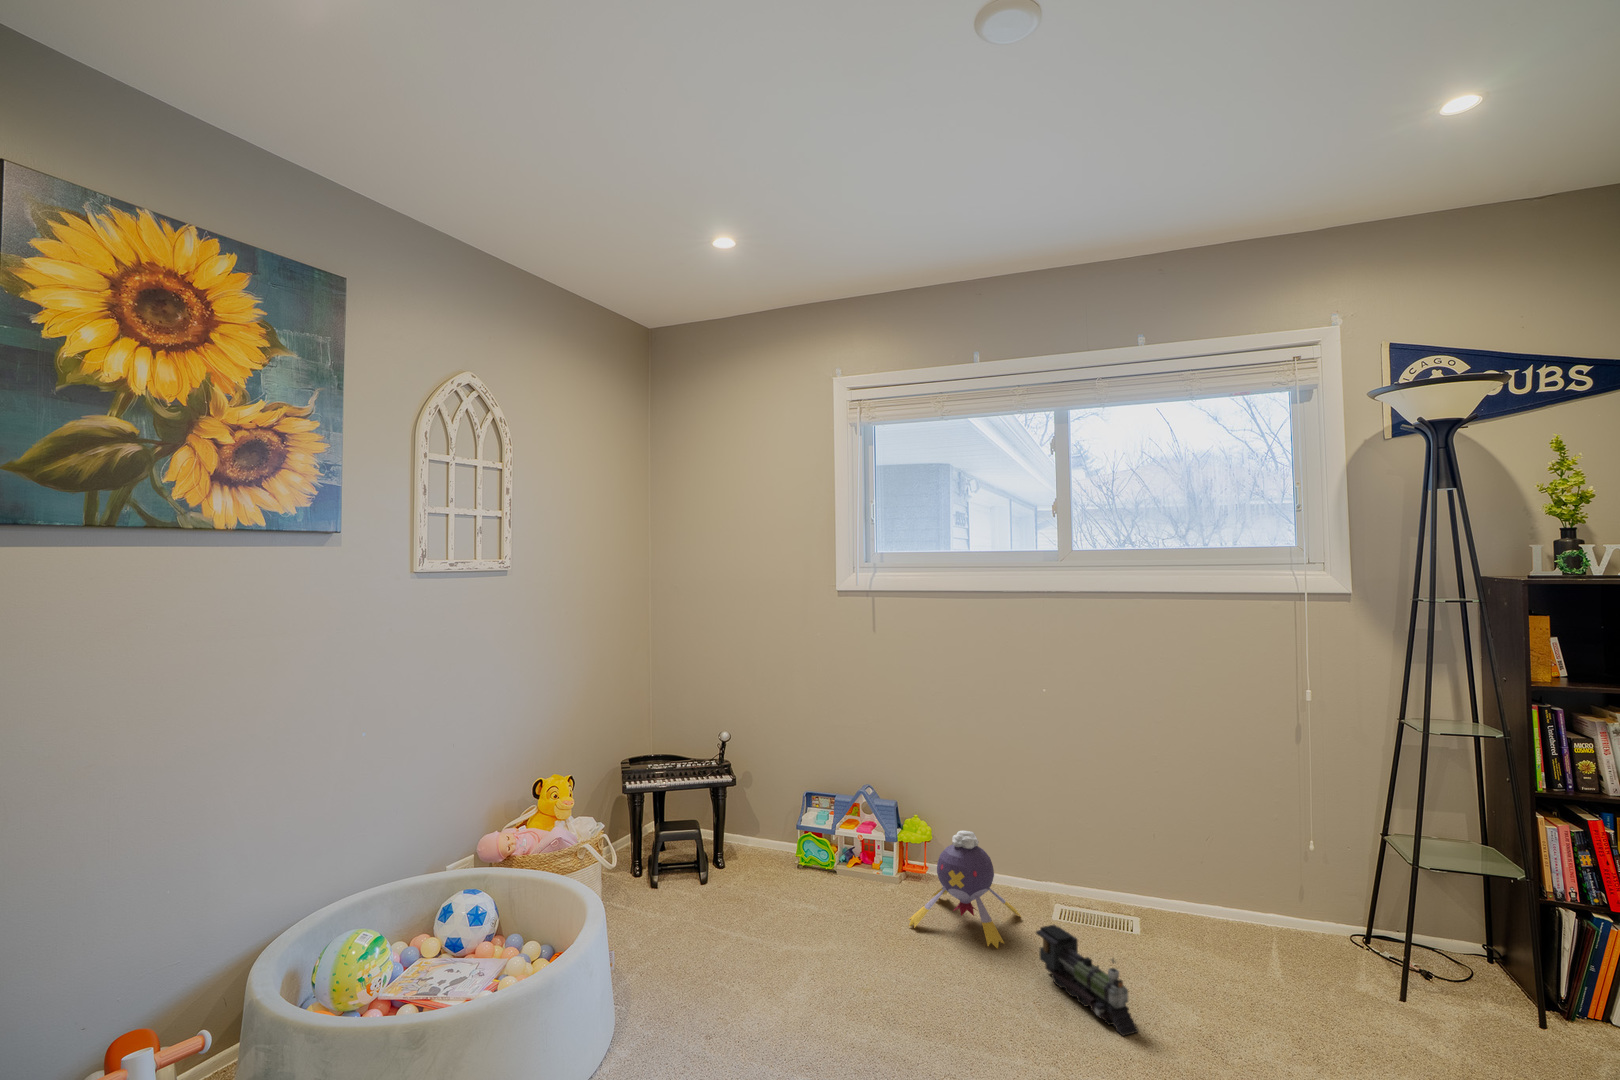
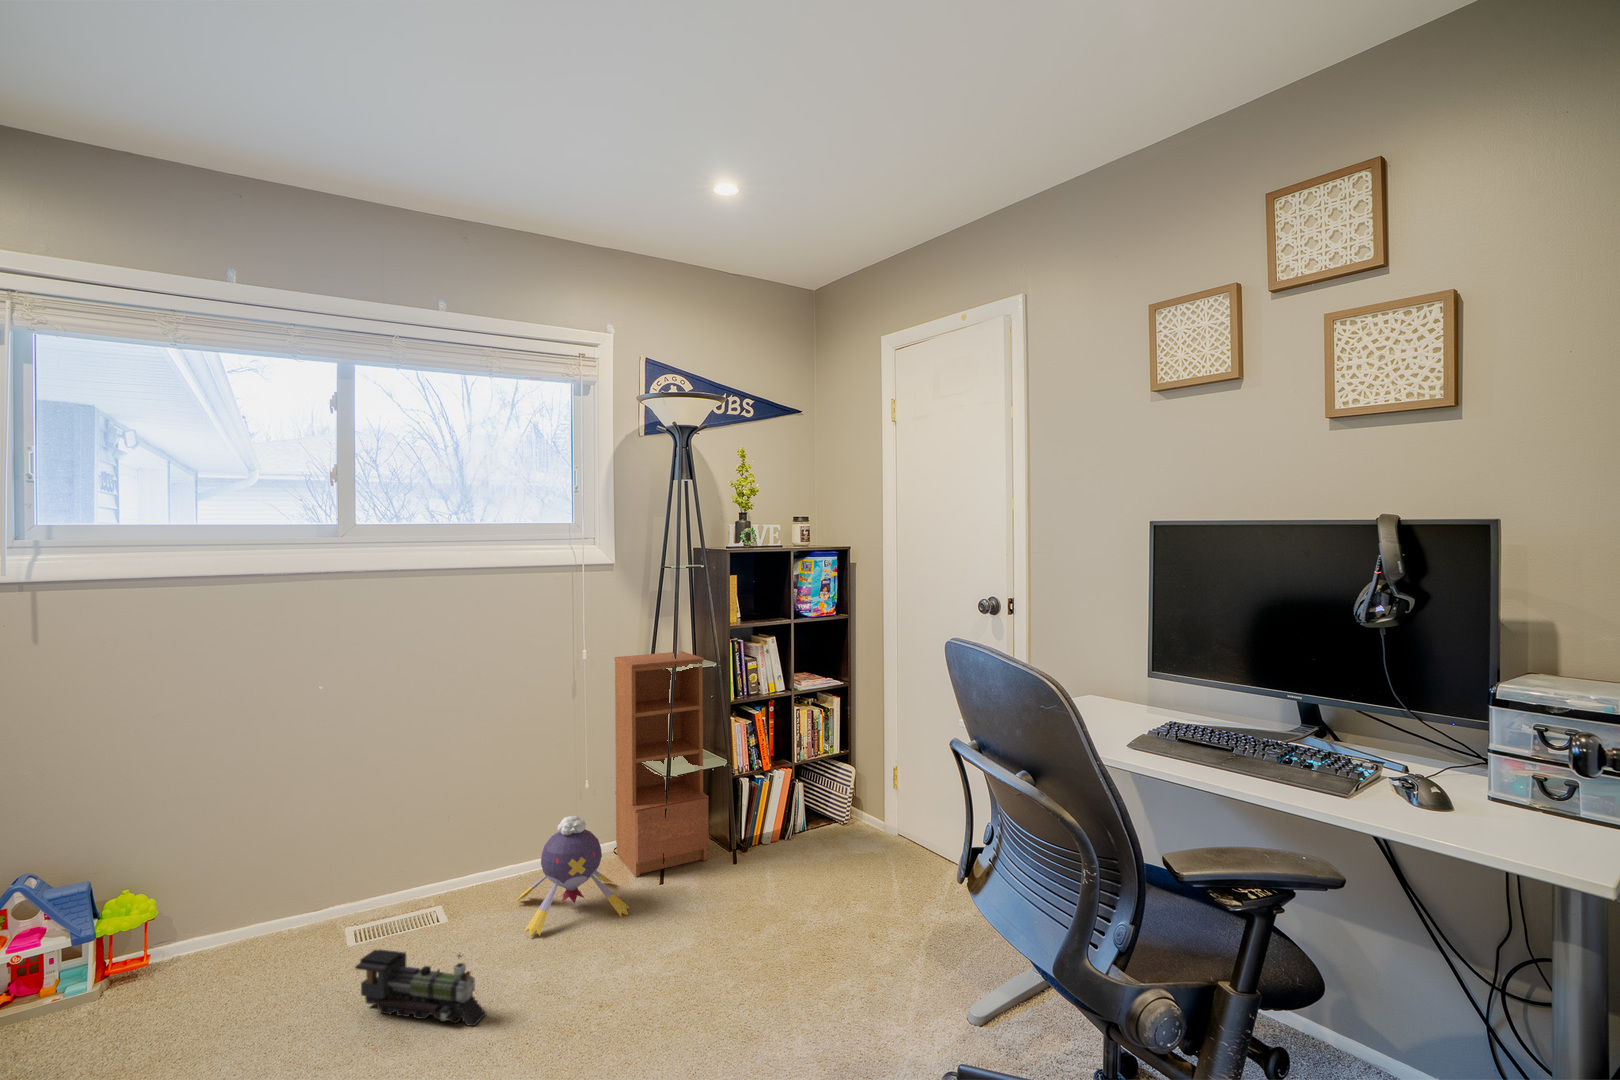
bookcase: none [1347,705,1493,1003] -> present [614,651,709,876]
plush toy: present [908,831,1021,949] -> present [515,815,630,937]

